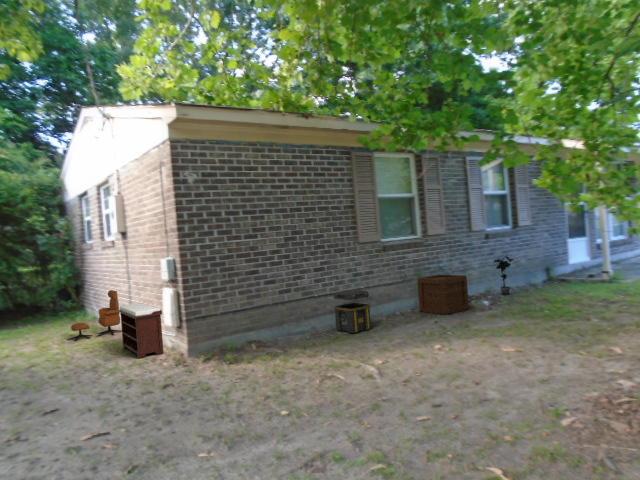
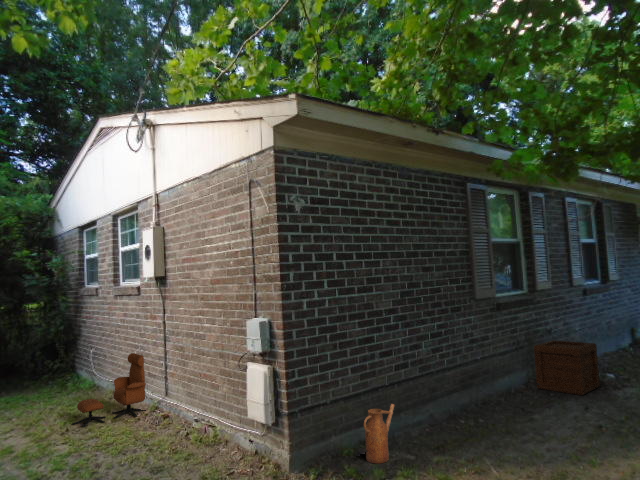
potted plant: present [494,256,514,295] -> none [598,316,623,364]
toolbox: present [334,290,371,333] -> none [455,363,507,426]
bench: present [119,303,164,359] -> none [160,378,236,468]
watering can: none [244,316,271,354] -> present [364,404,394,463]

